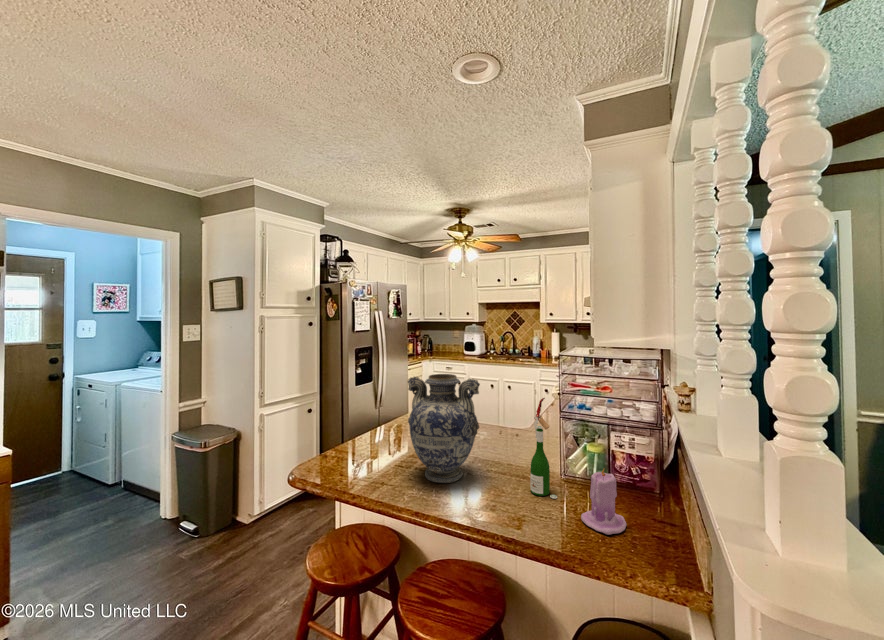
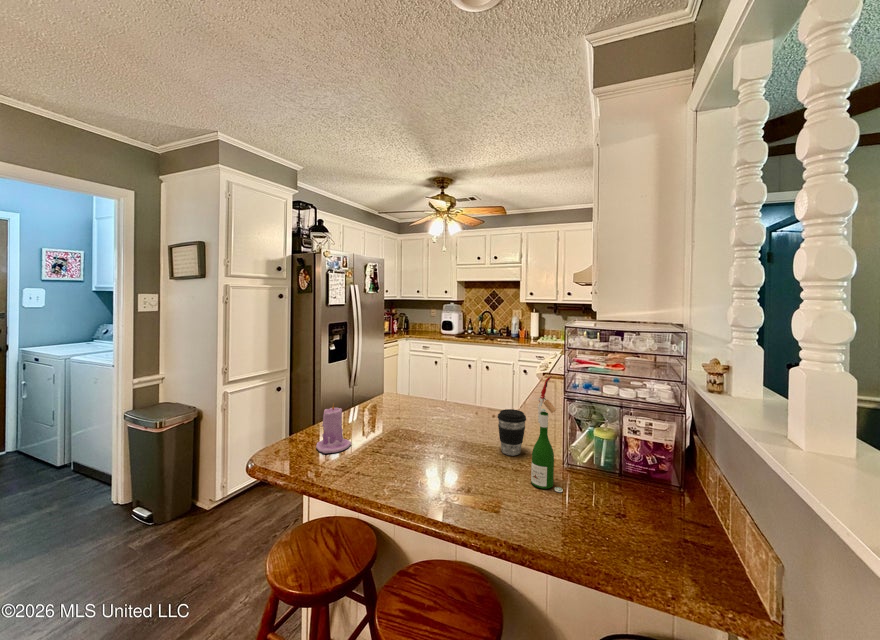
vase: present [408,374,480,483] -> none [389,348,475,474]
coffee cup: none [504,427,529,468] -> present [498,409,526,455]
candle: present [581,469,627,535] -> present [316,404,351,453]

